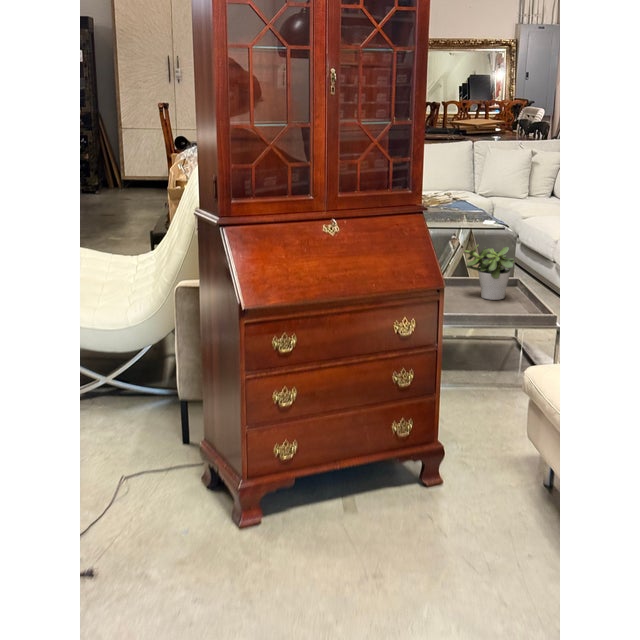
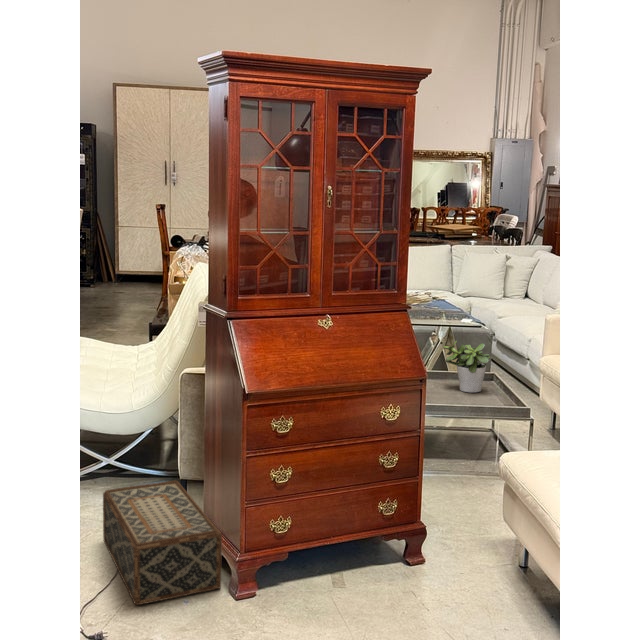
woven basket: none [97,401,223,537] -> present [103,481,222,605]

